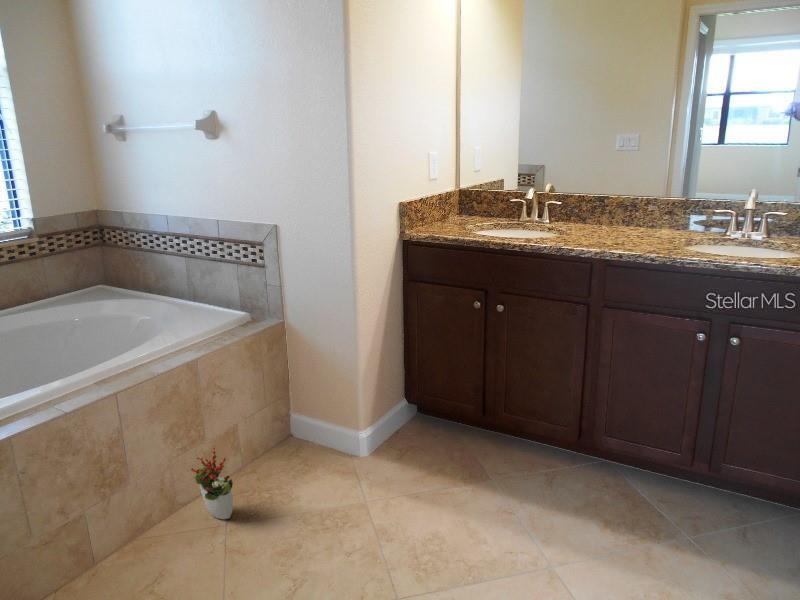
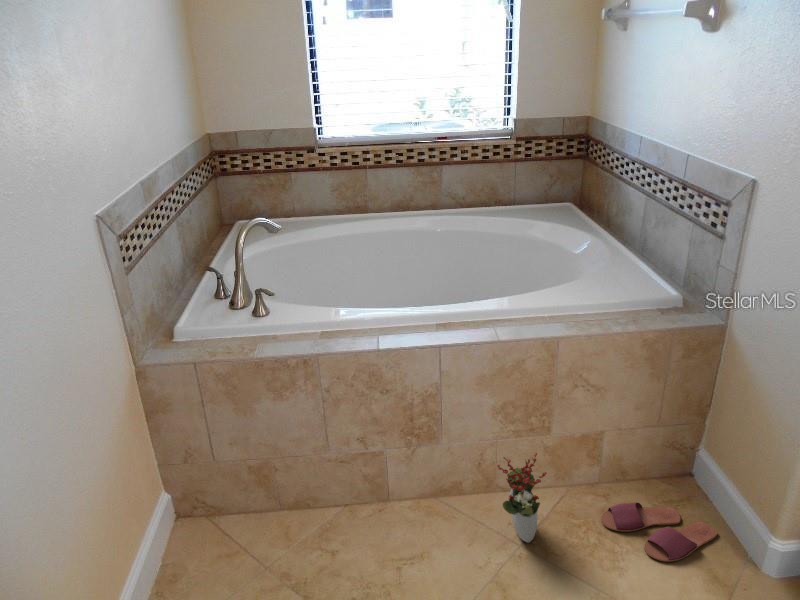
slippers: none [260,449,327,482] -> present [601,502,717,562]

